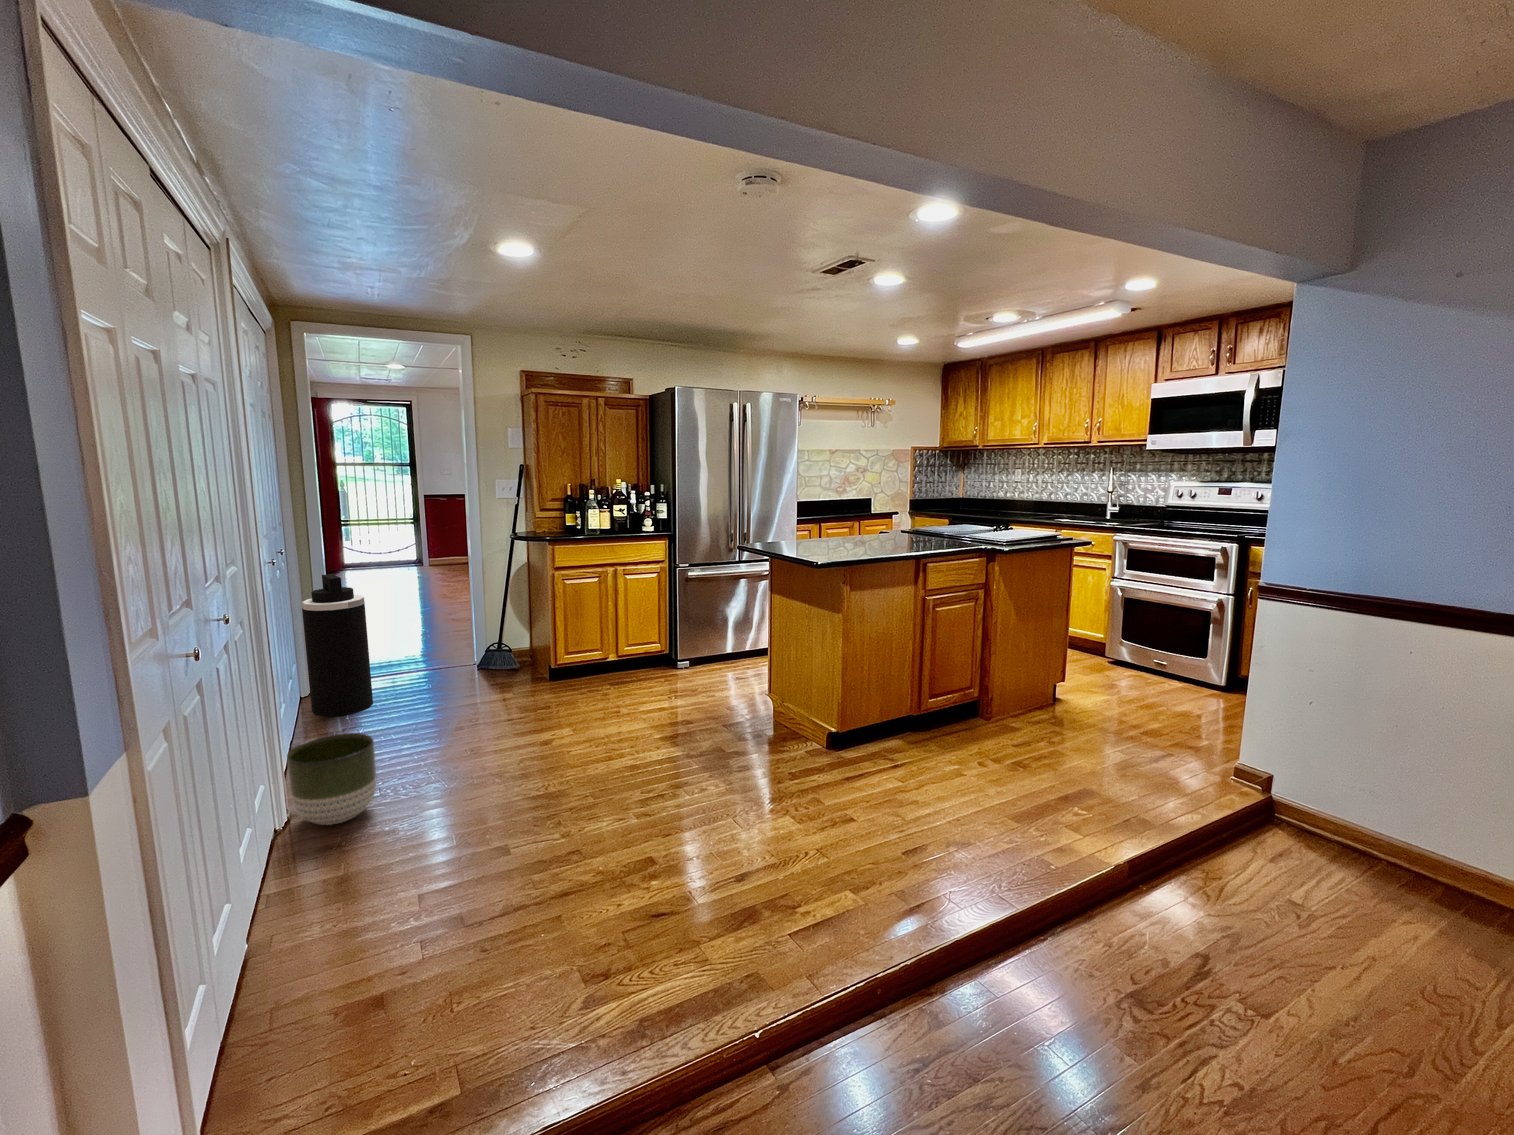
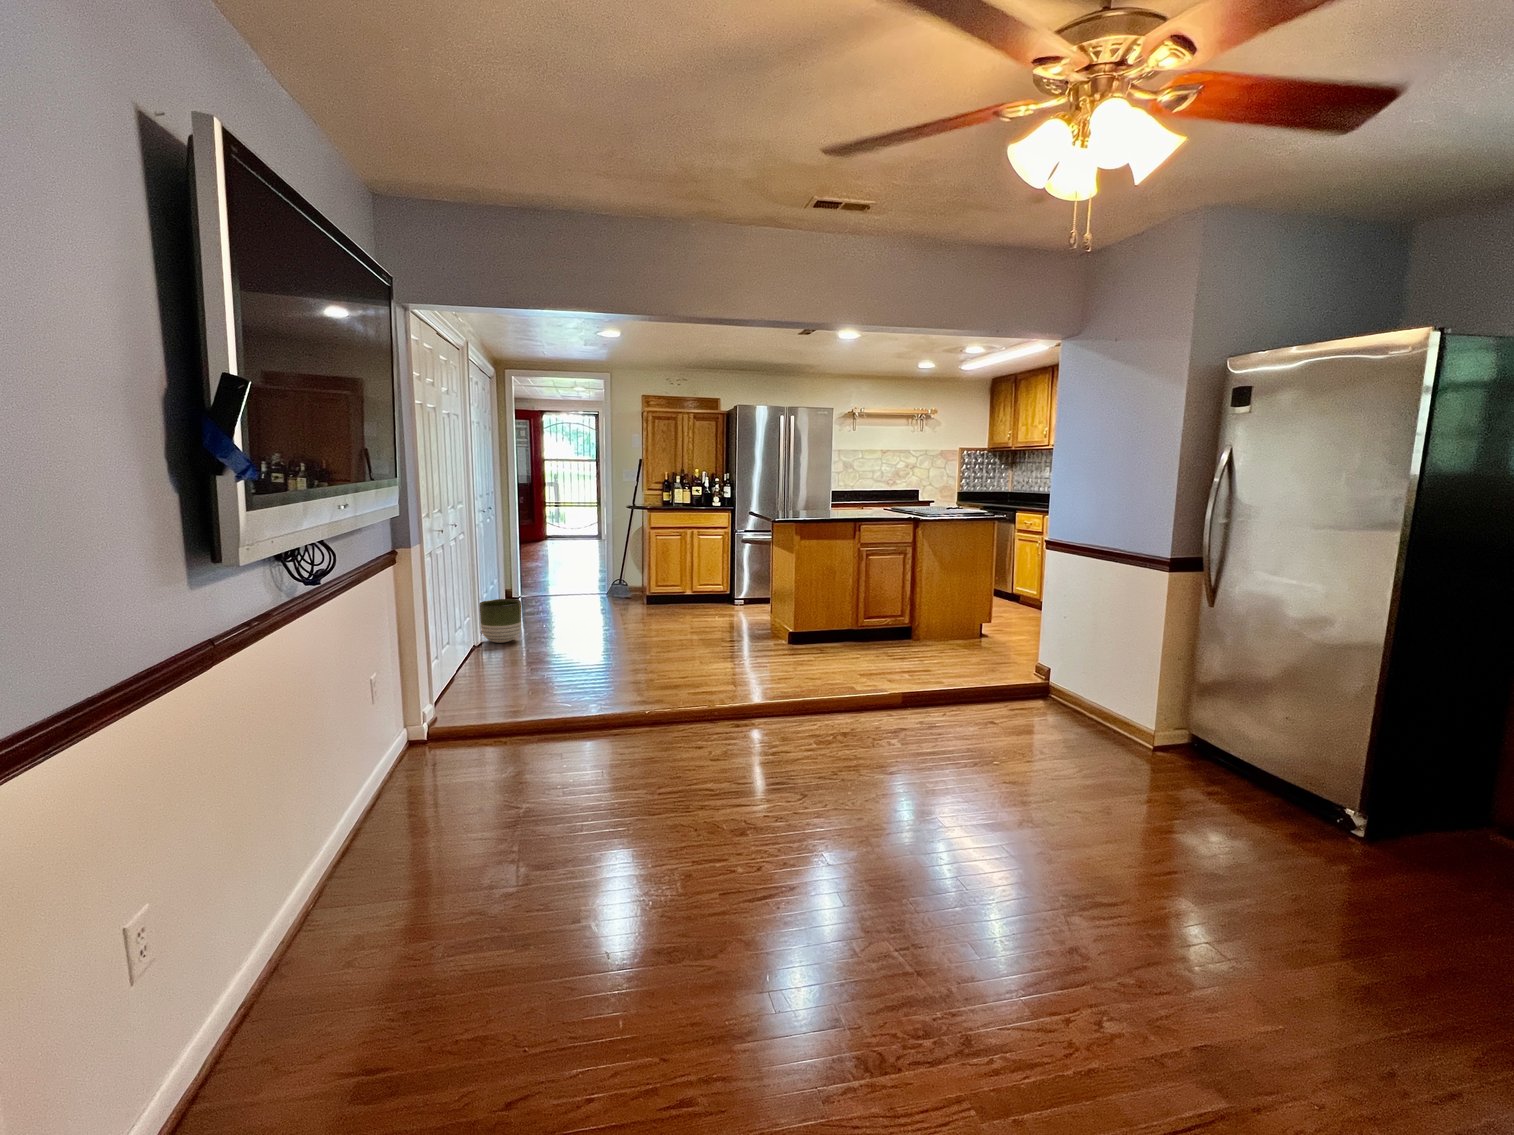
trash can: present [302,574,373,717] -> none [499,523,535,608]

